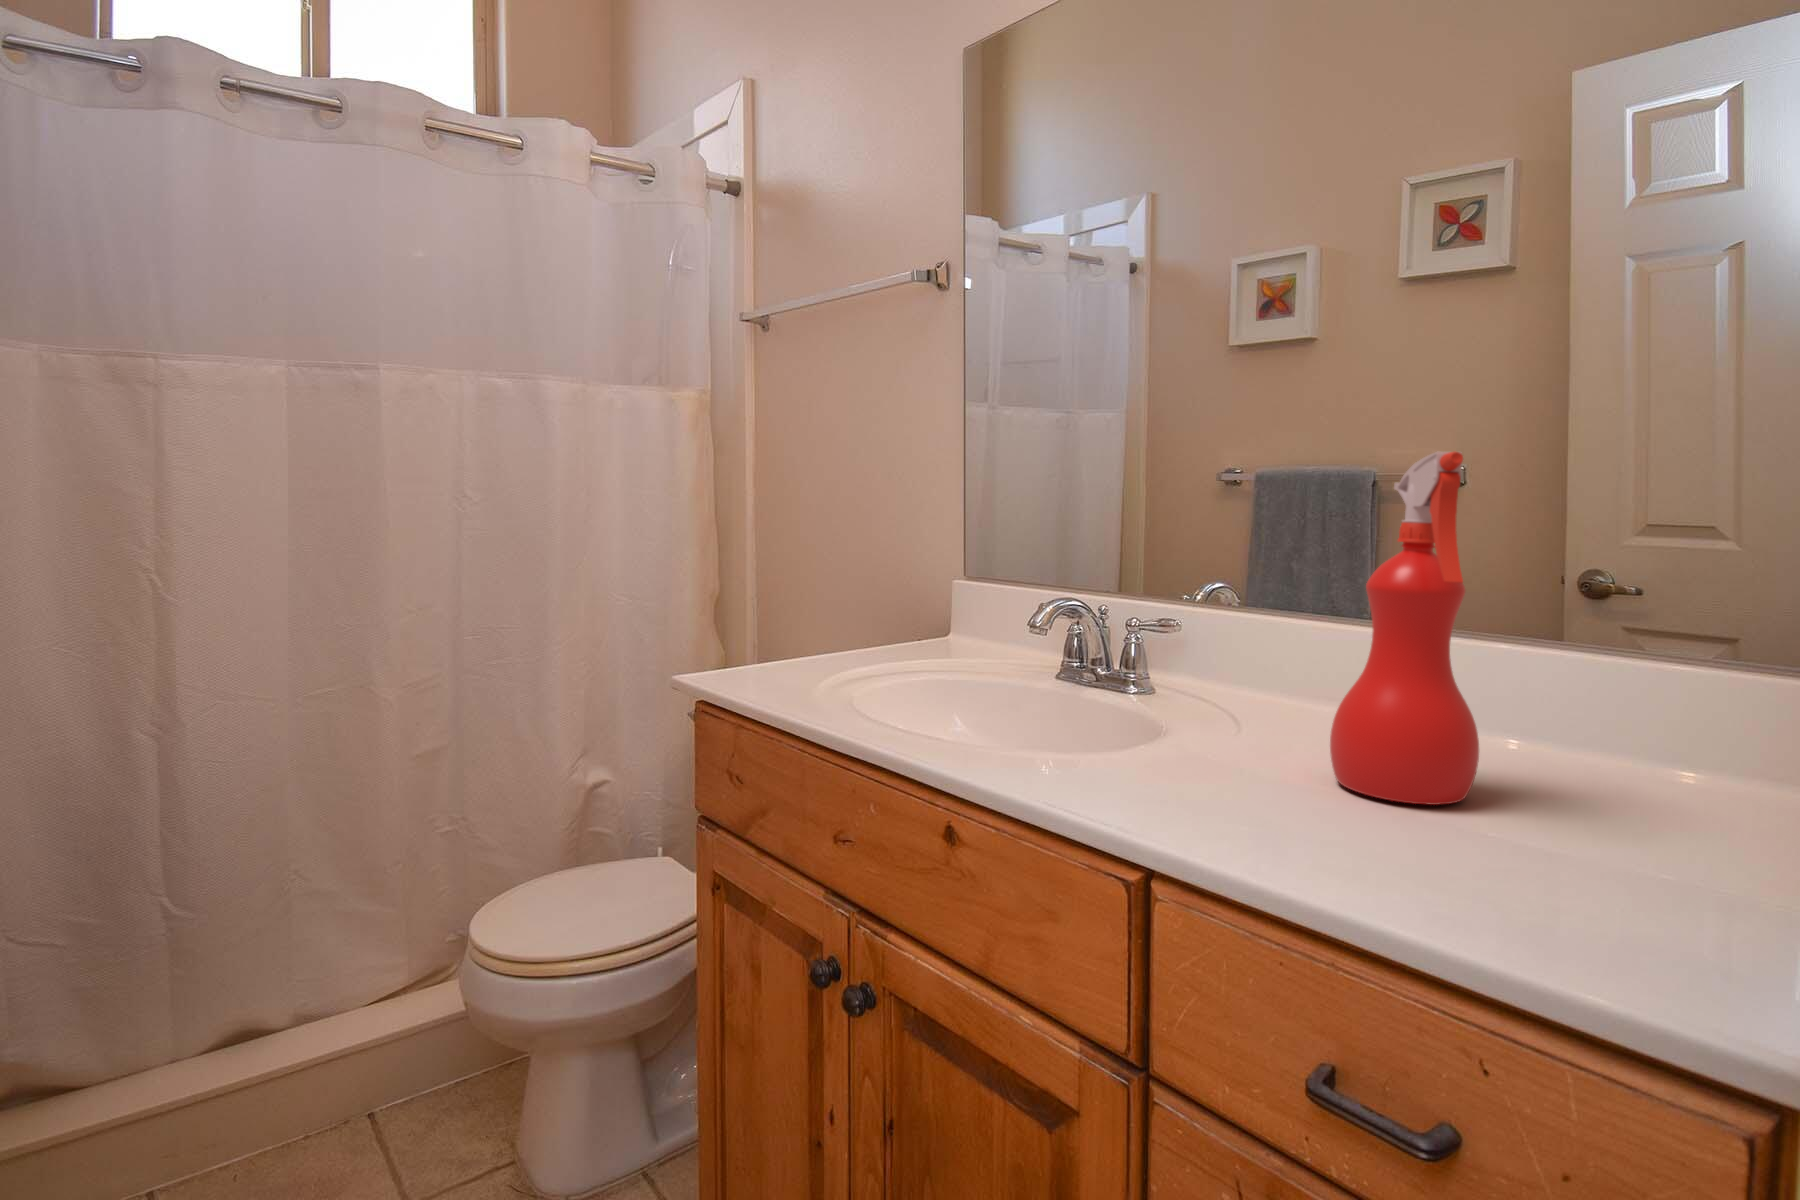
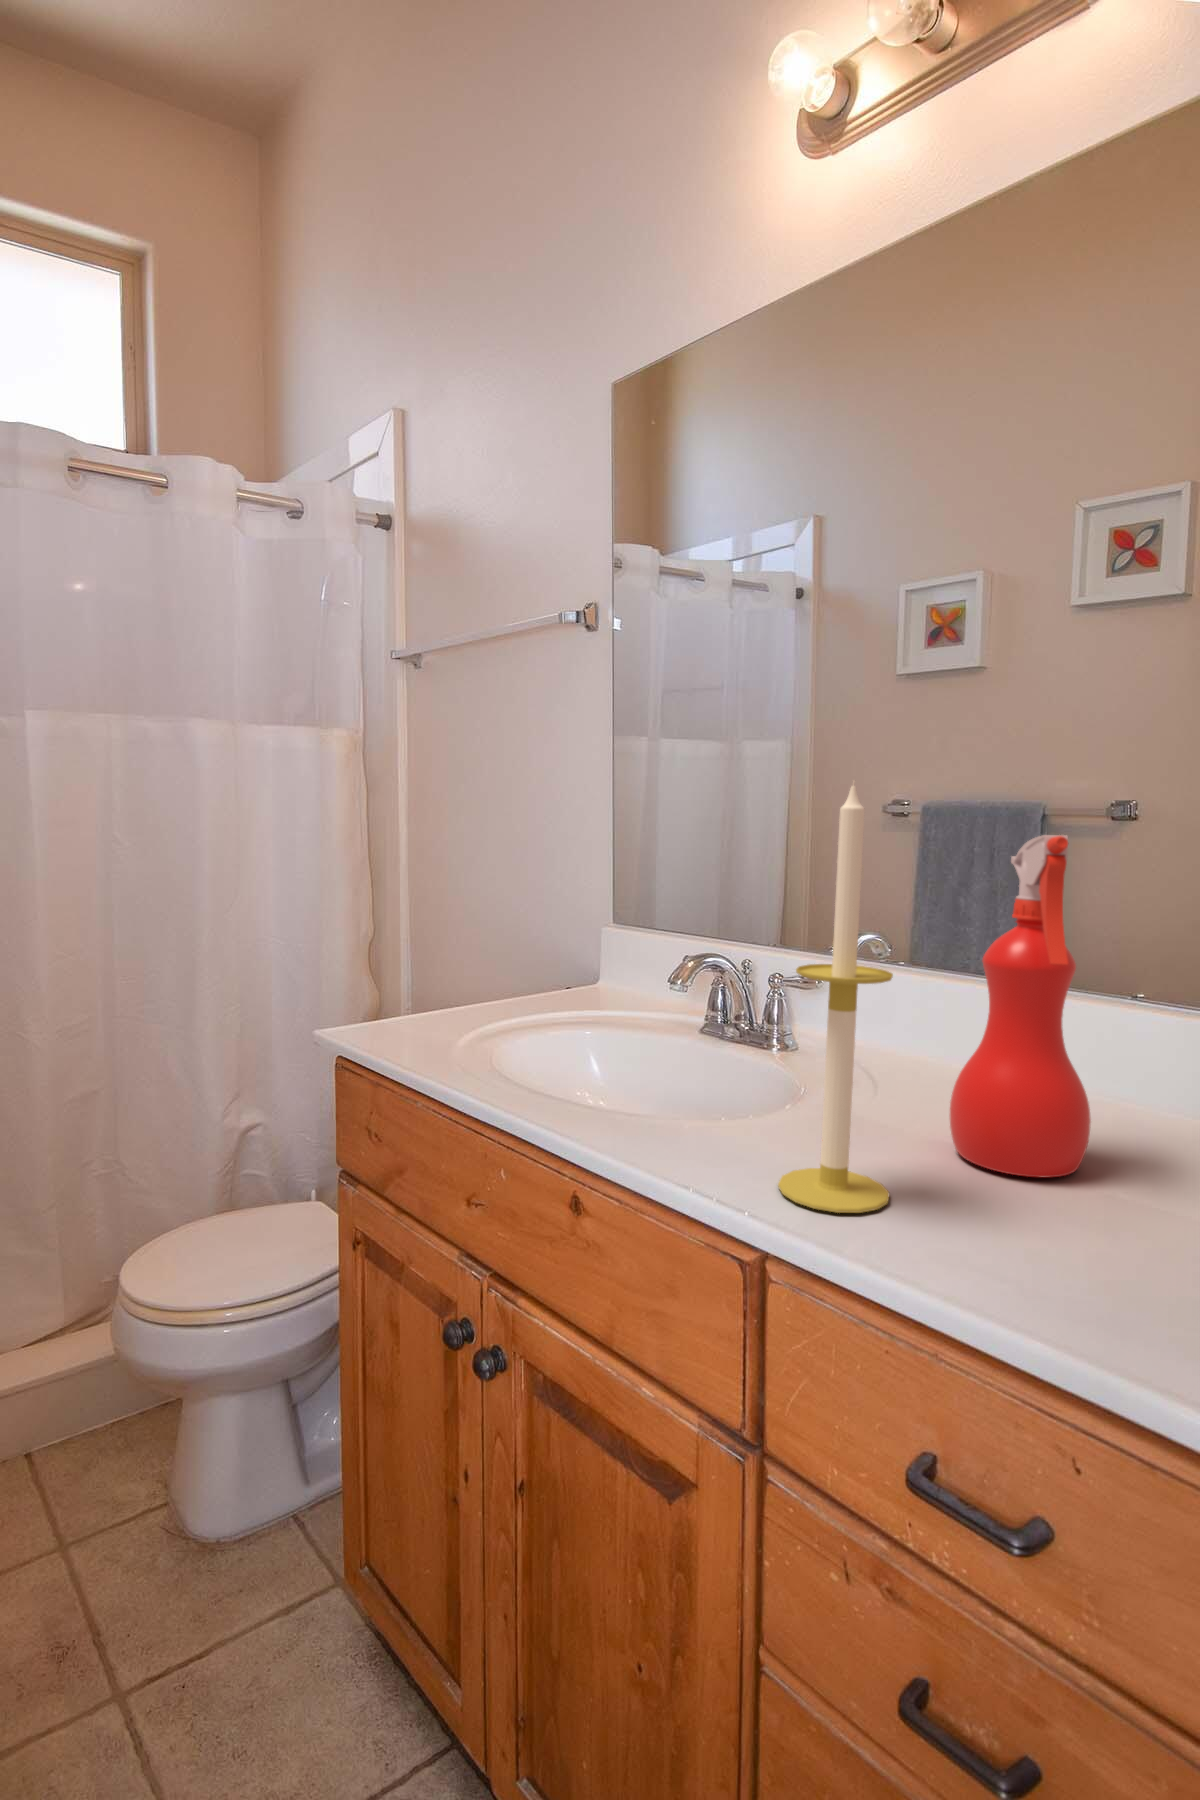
candle: none [1160,392,1282,833] -> present [778,785,893,1213]

